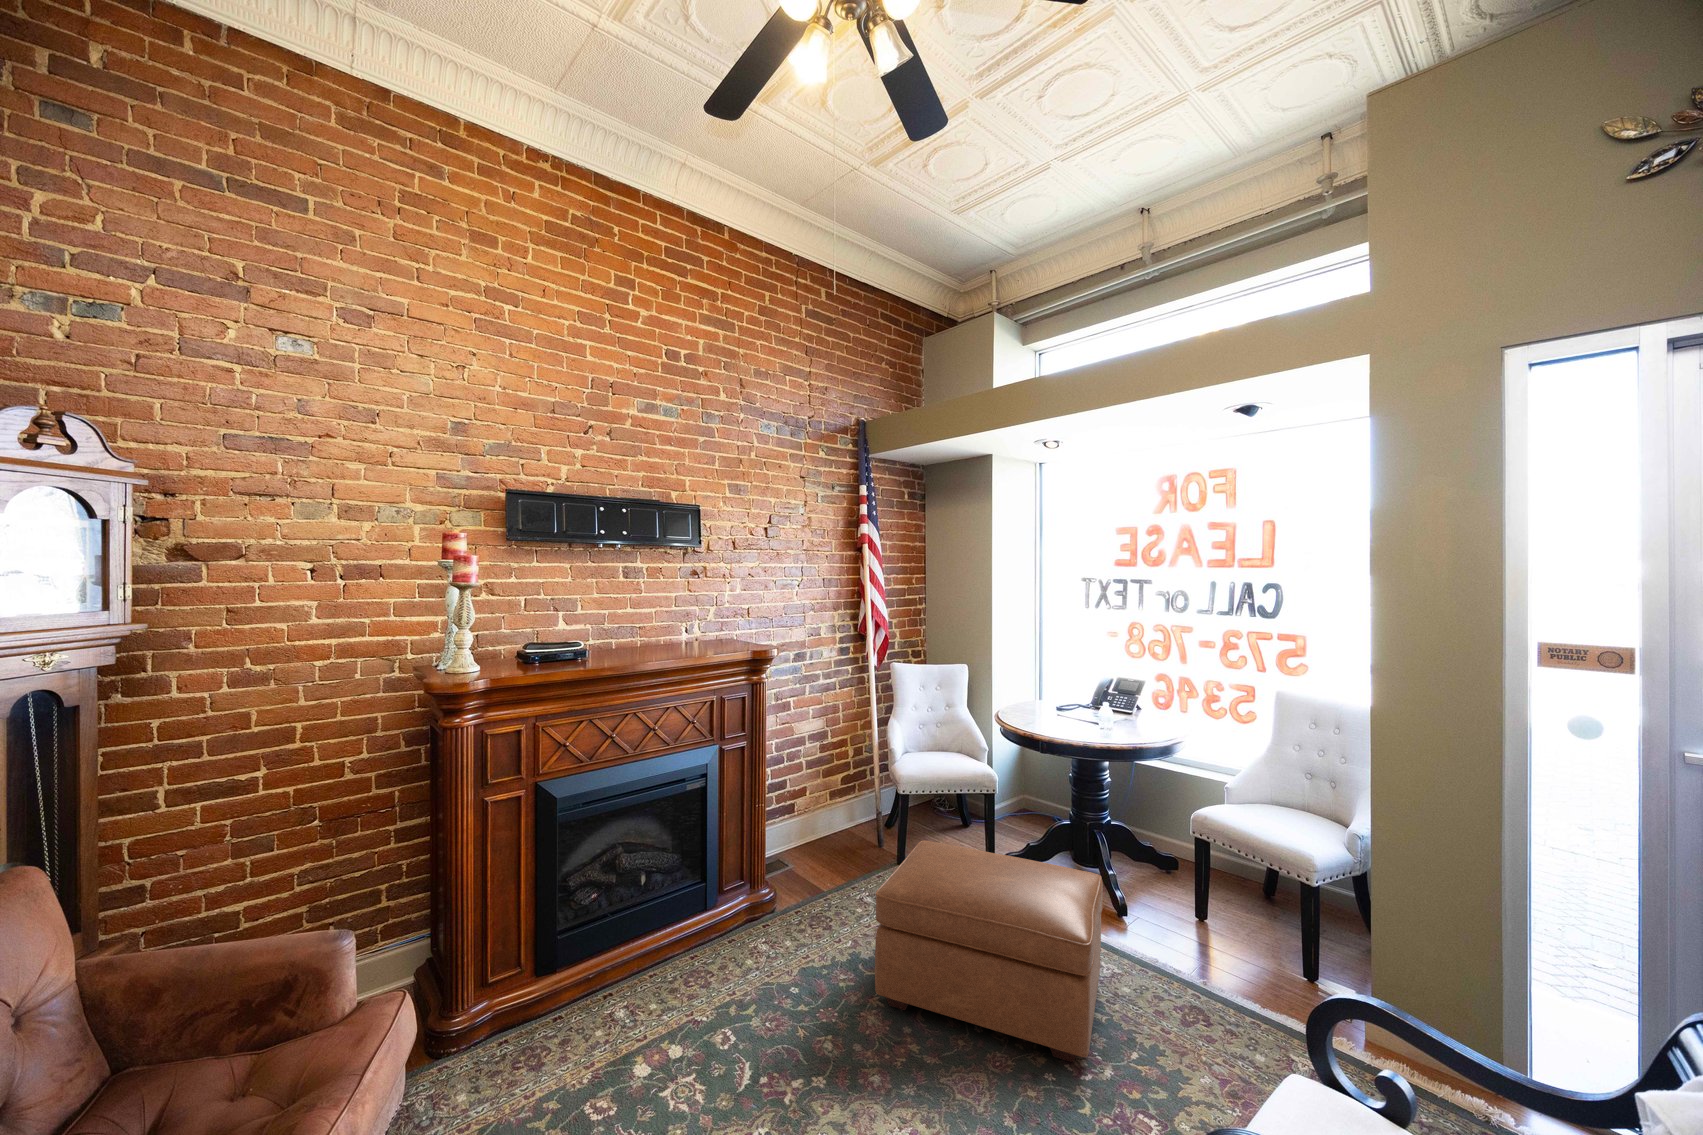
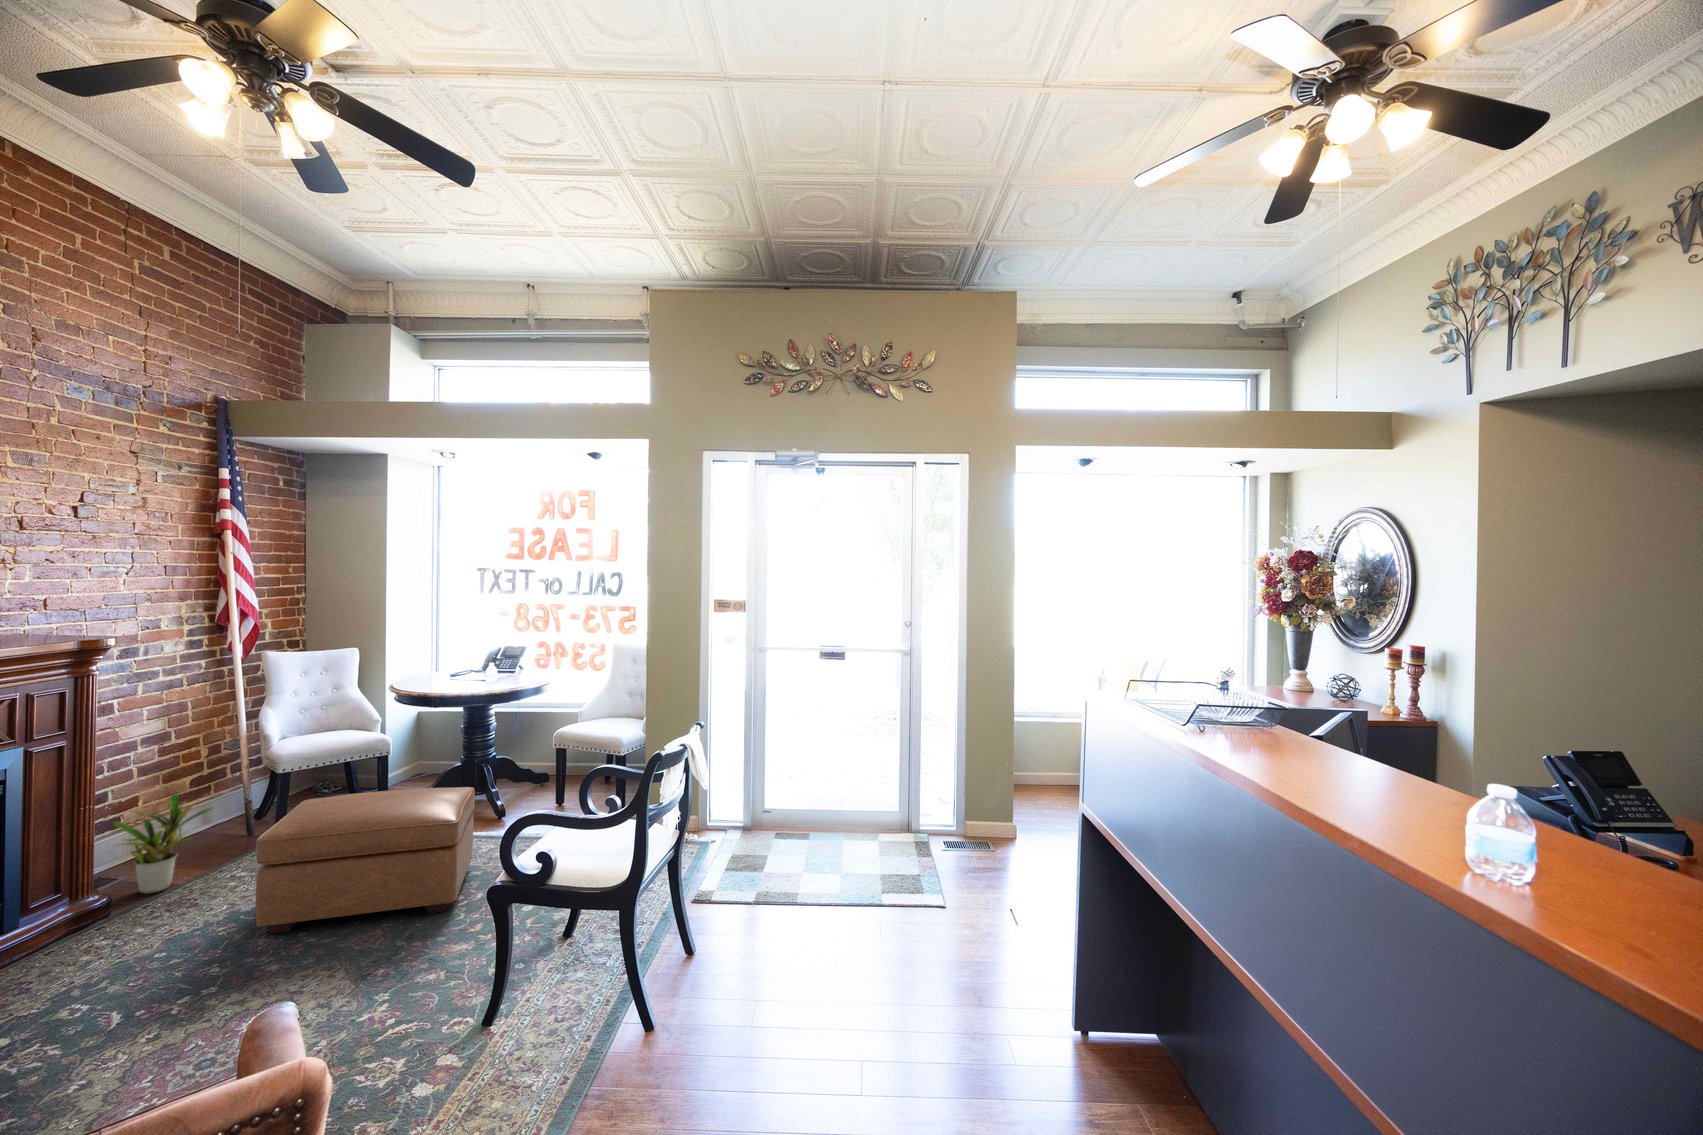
potted plant: none [778,797,852,894] -> present [113,794,212,894]

